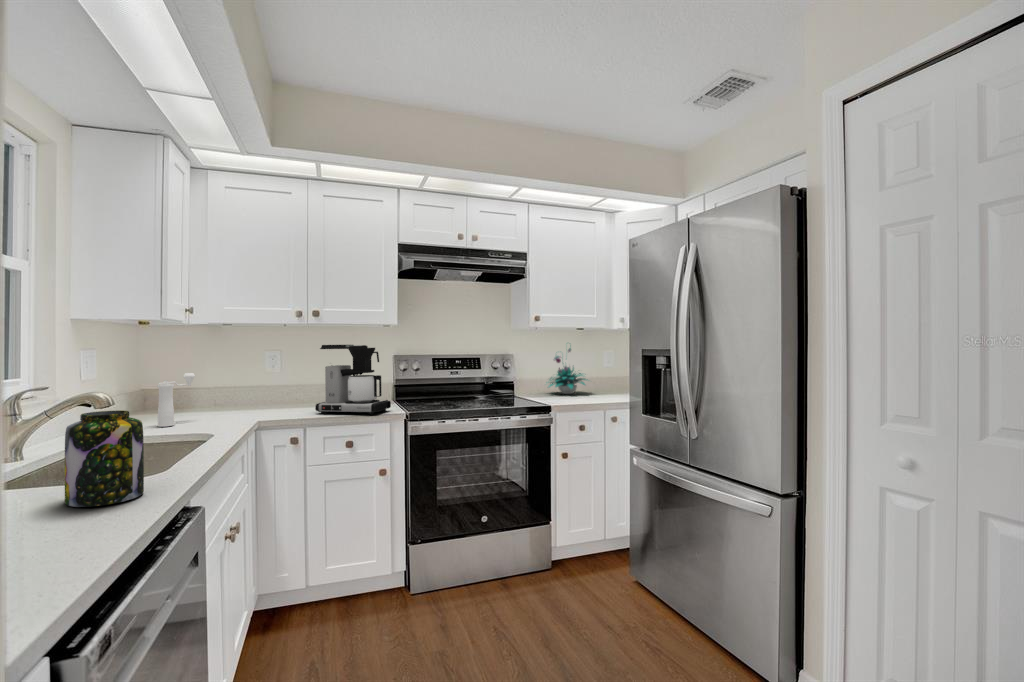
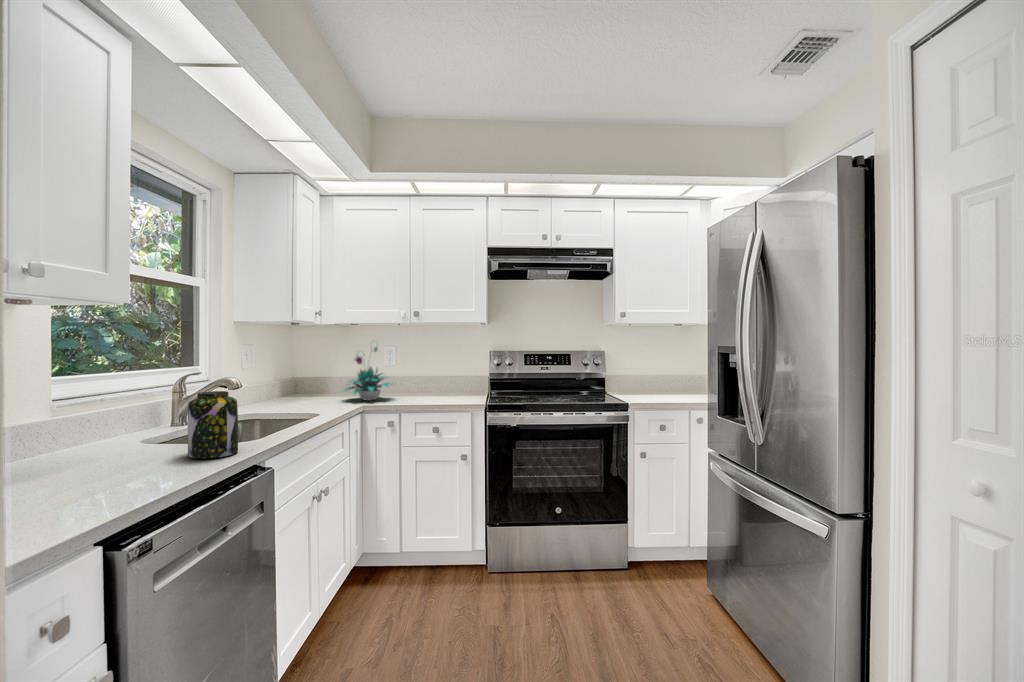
coffee maker: present [316,345,391,414] -> none [411,341,474,404]
plant: present [548,348,586,394] -> present [344,346,392,400]
pepper mill: present [157,373,195,427] -> none [290,364,319,406]

